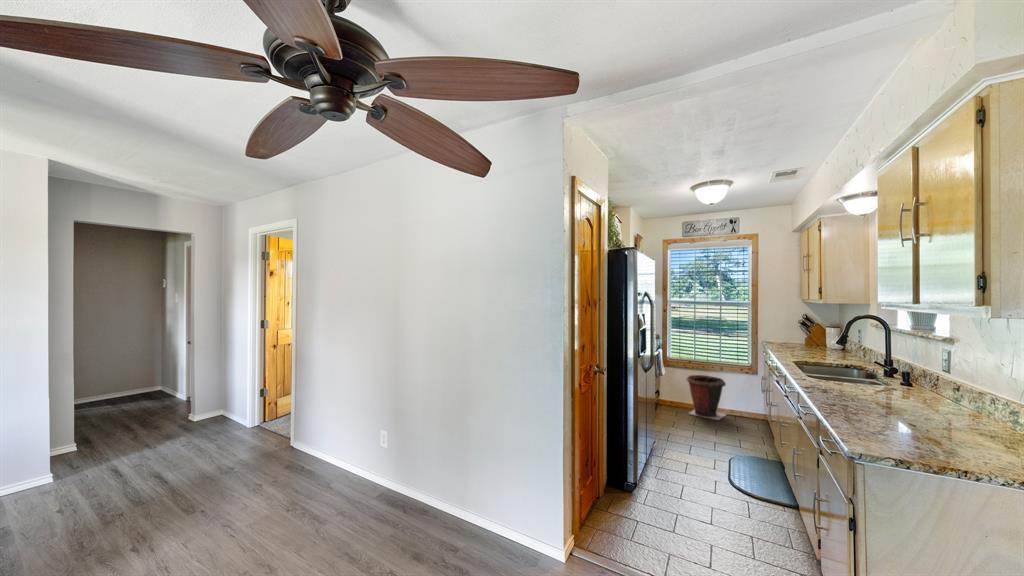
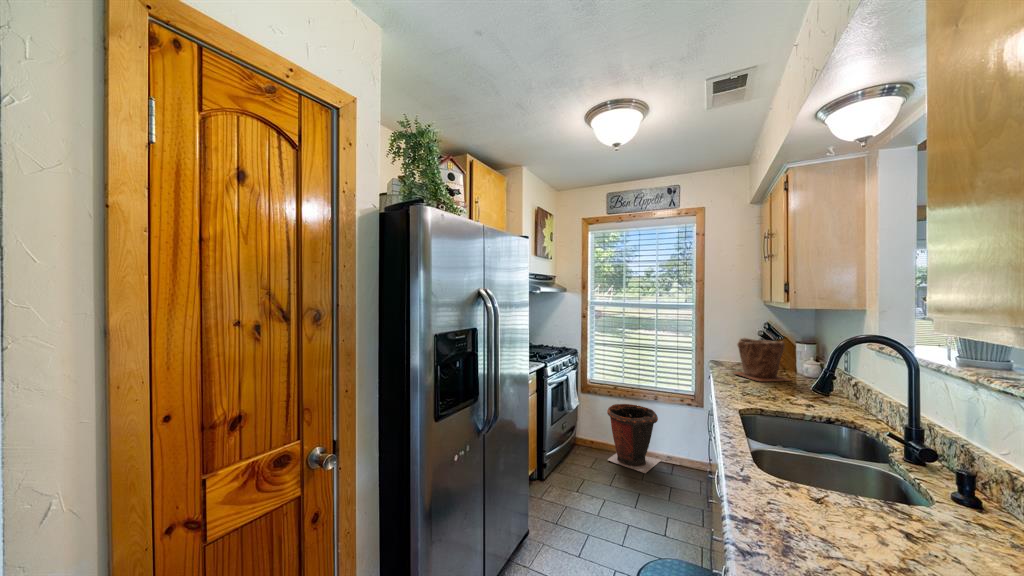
plant pot: none [784,324,824,350] -> present [733,338,791,381]

